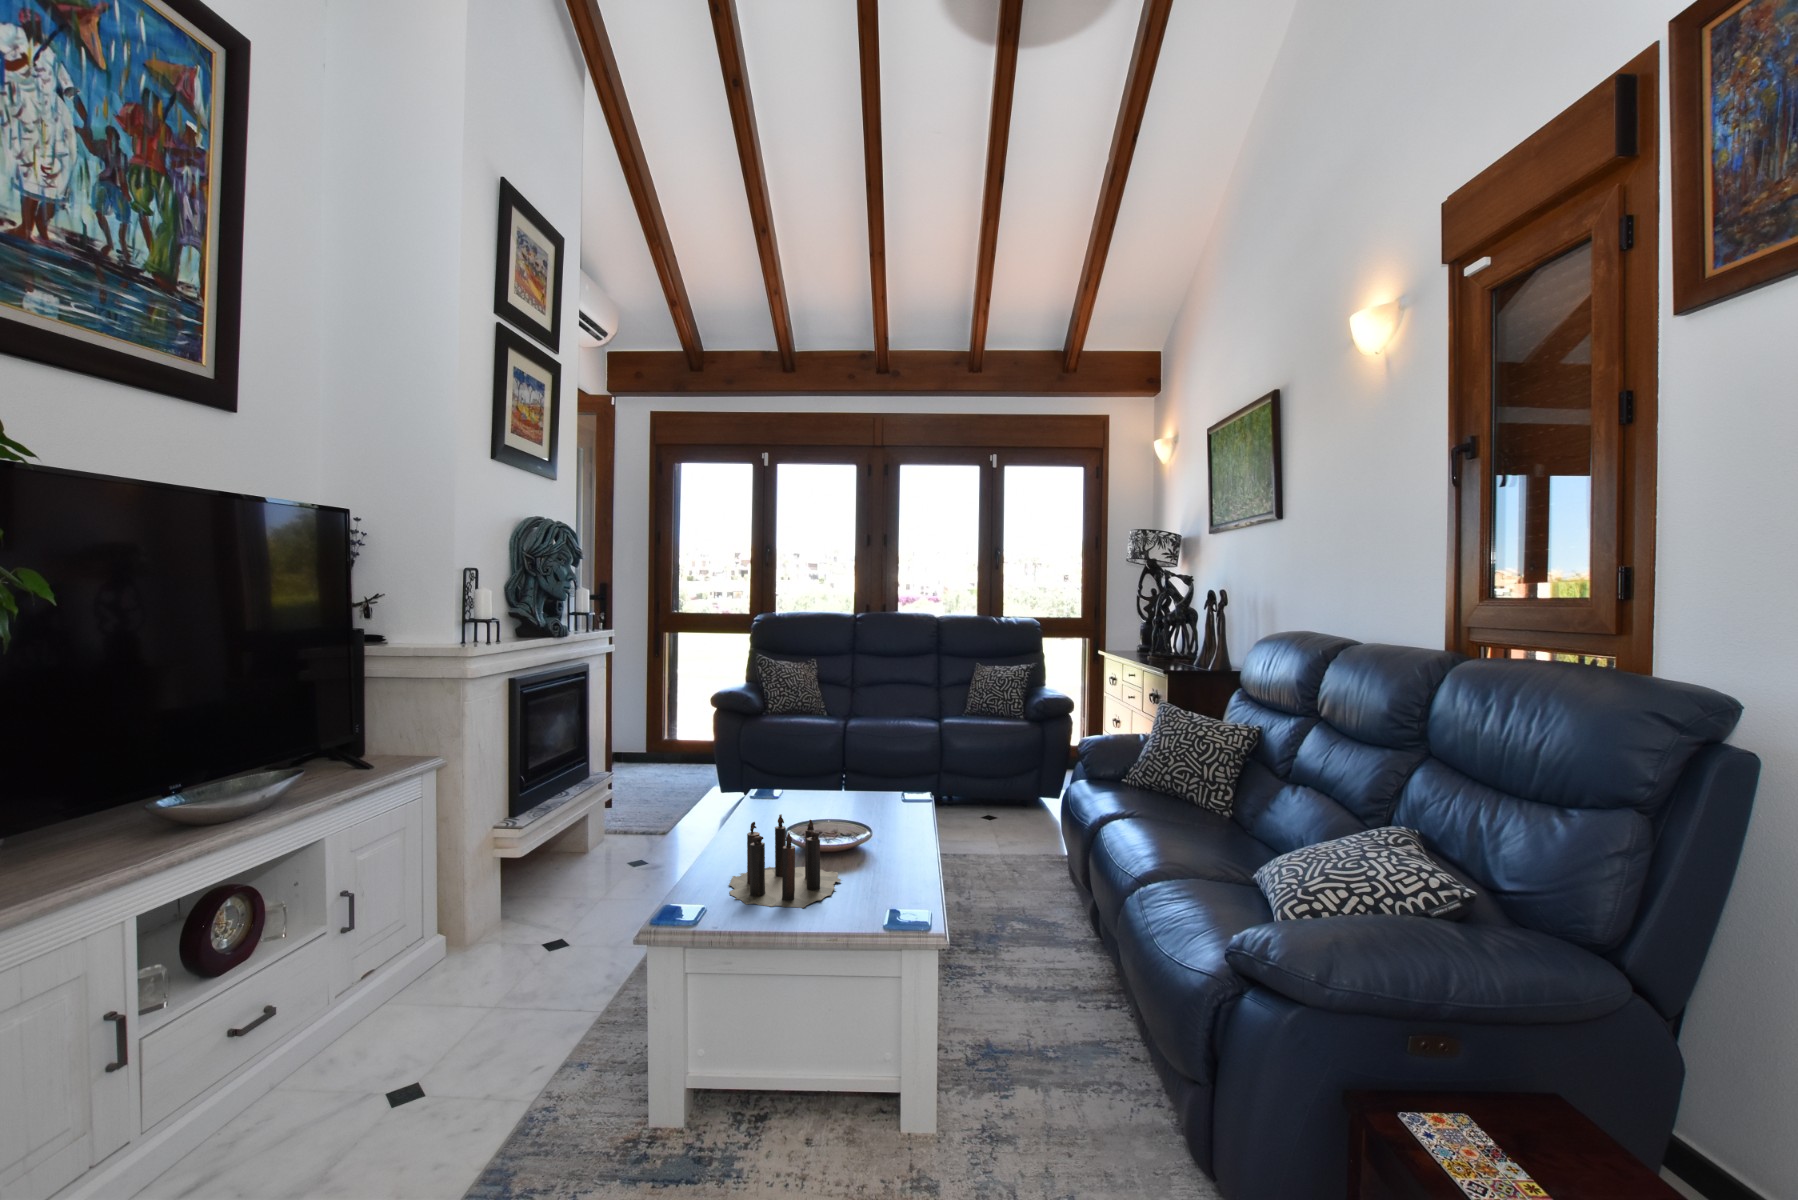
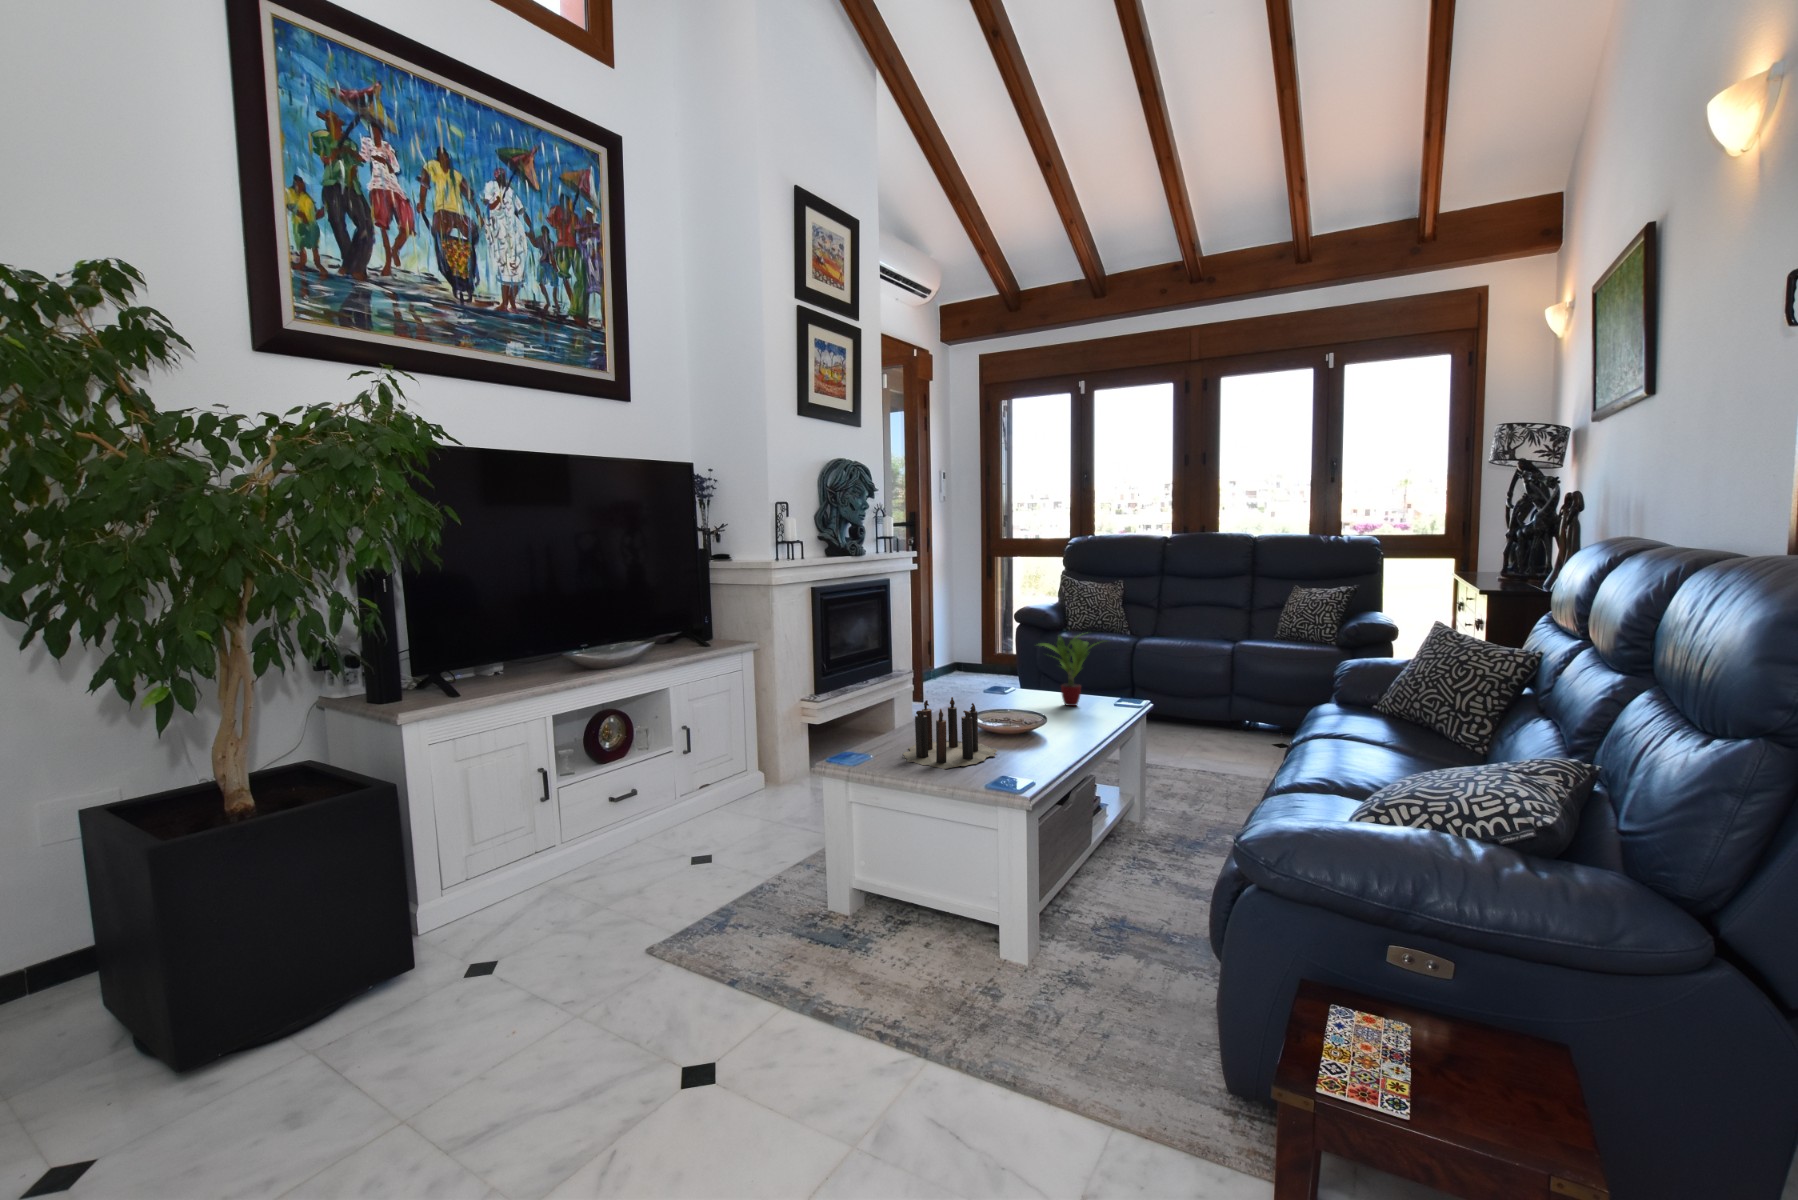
potted plant: none [805,721,894,806] -> present [1037,635,1106,706]

